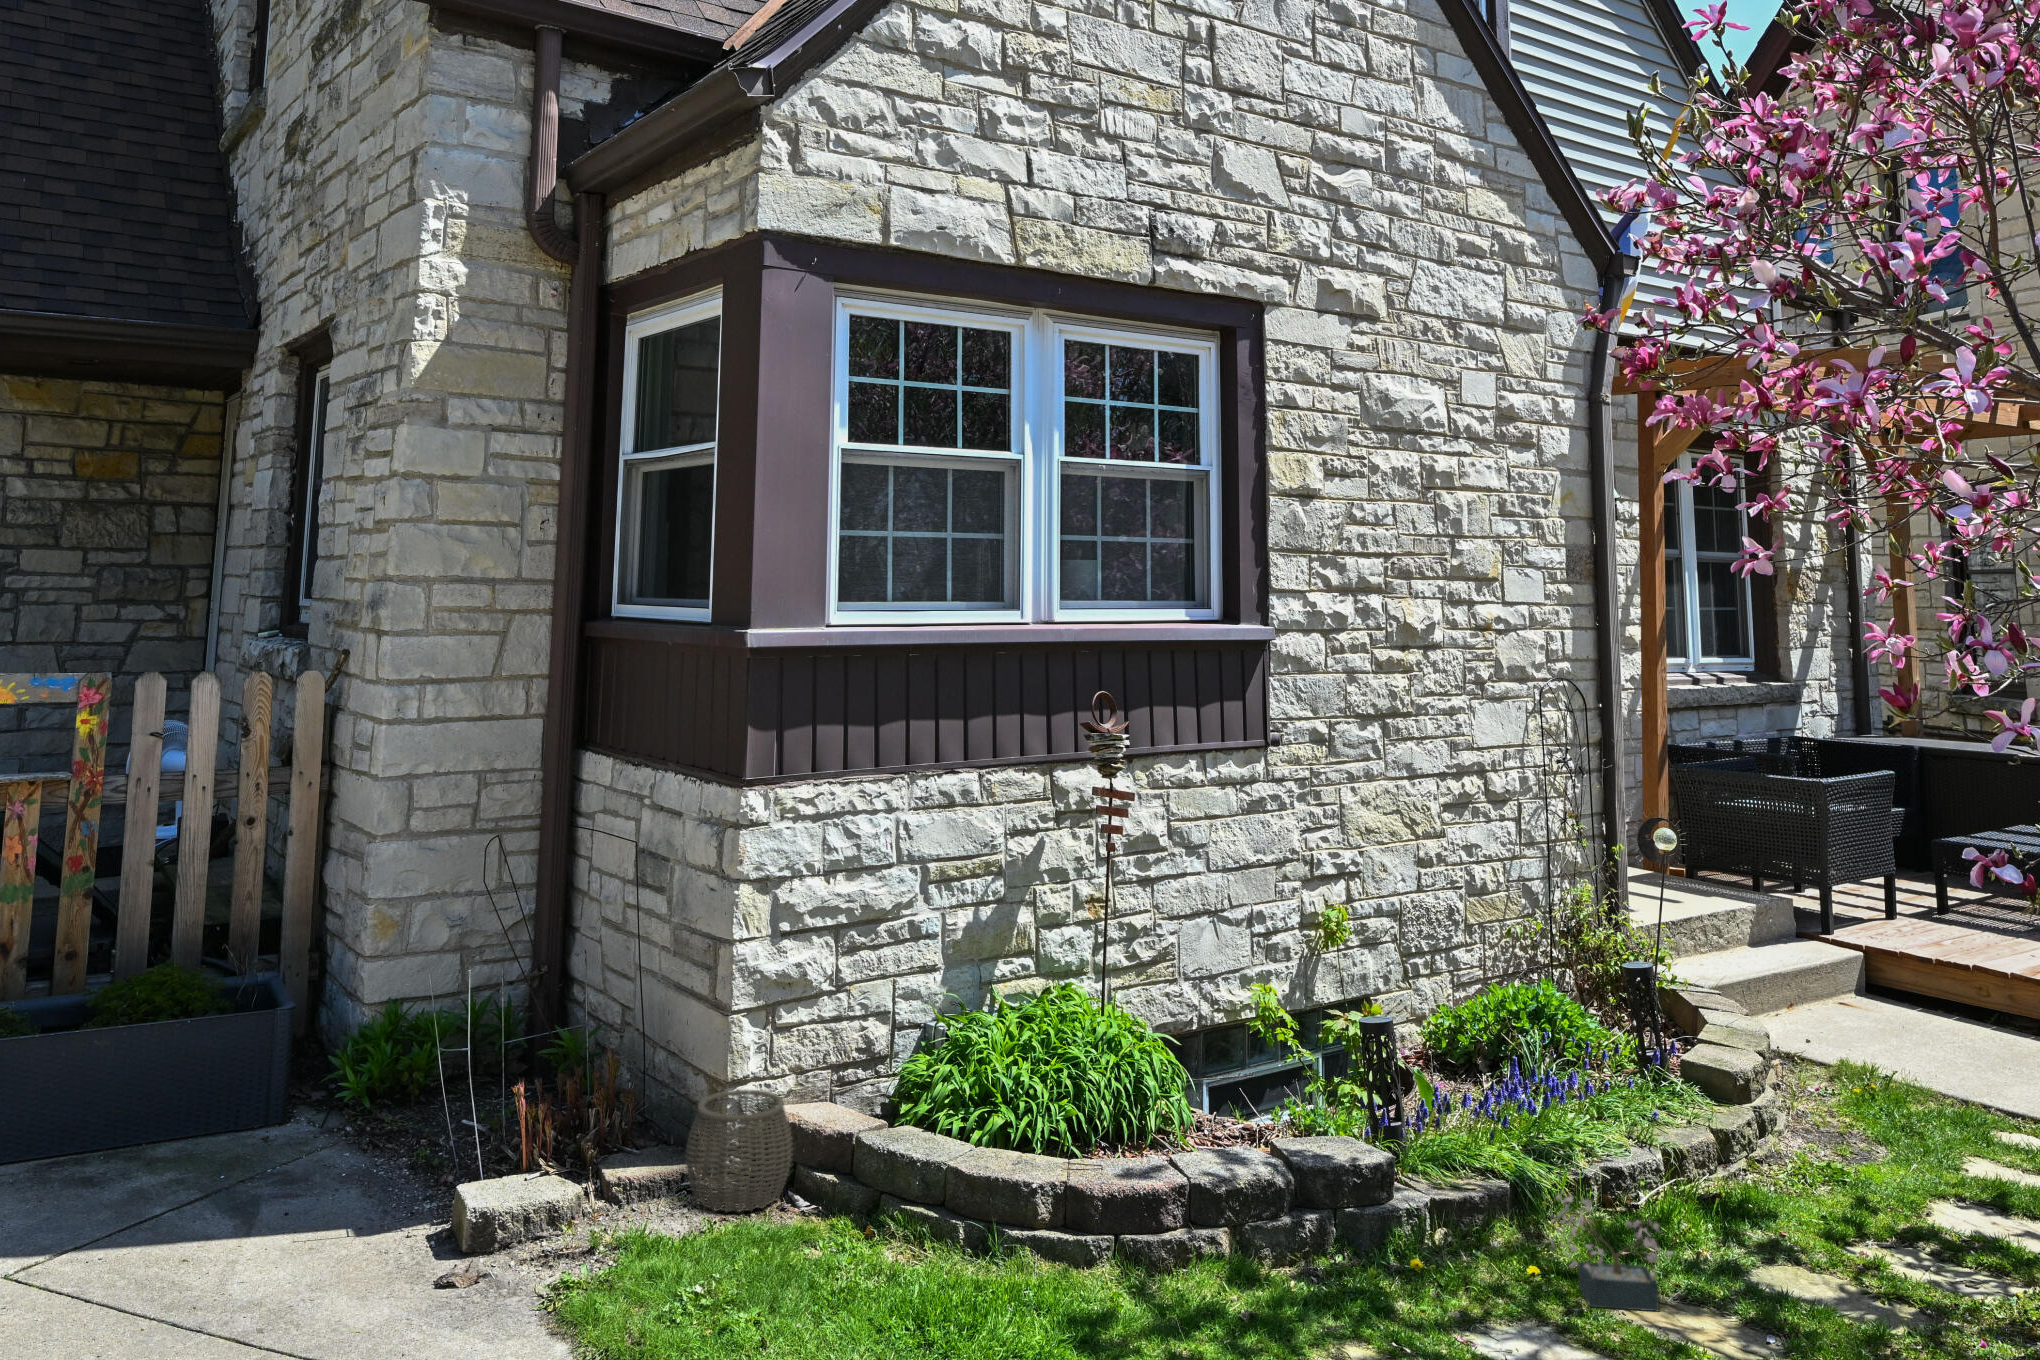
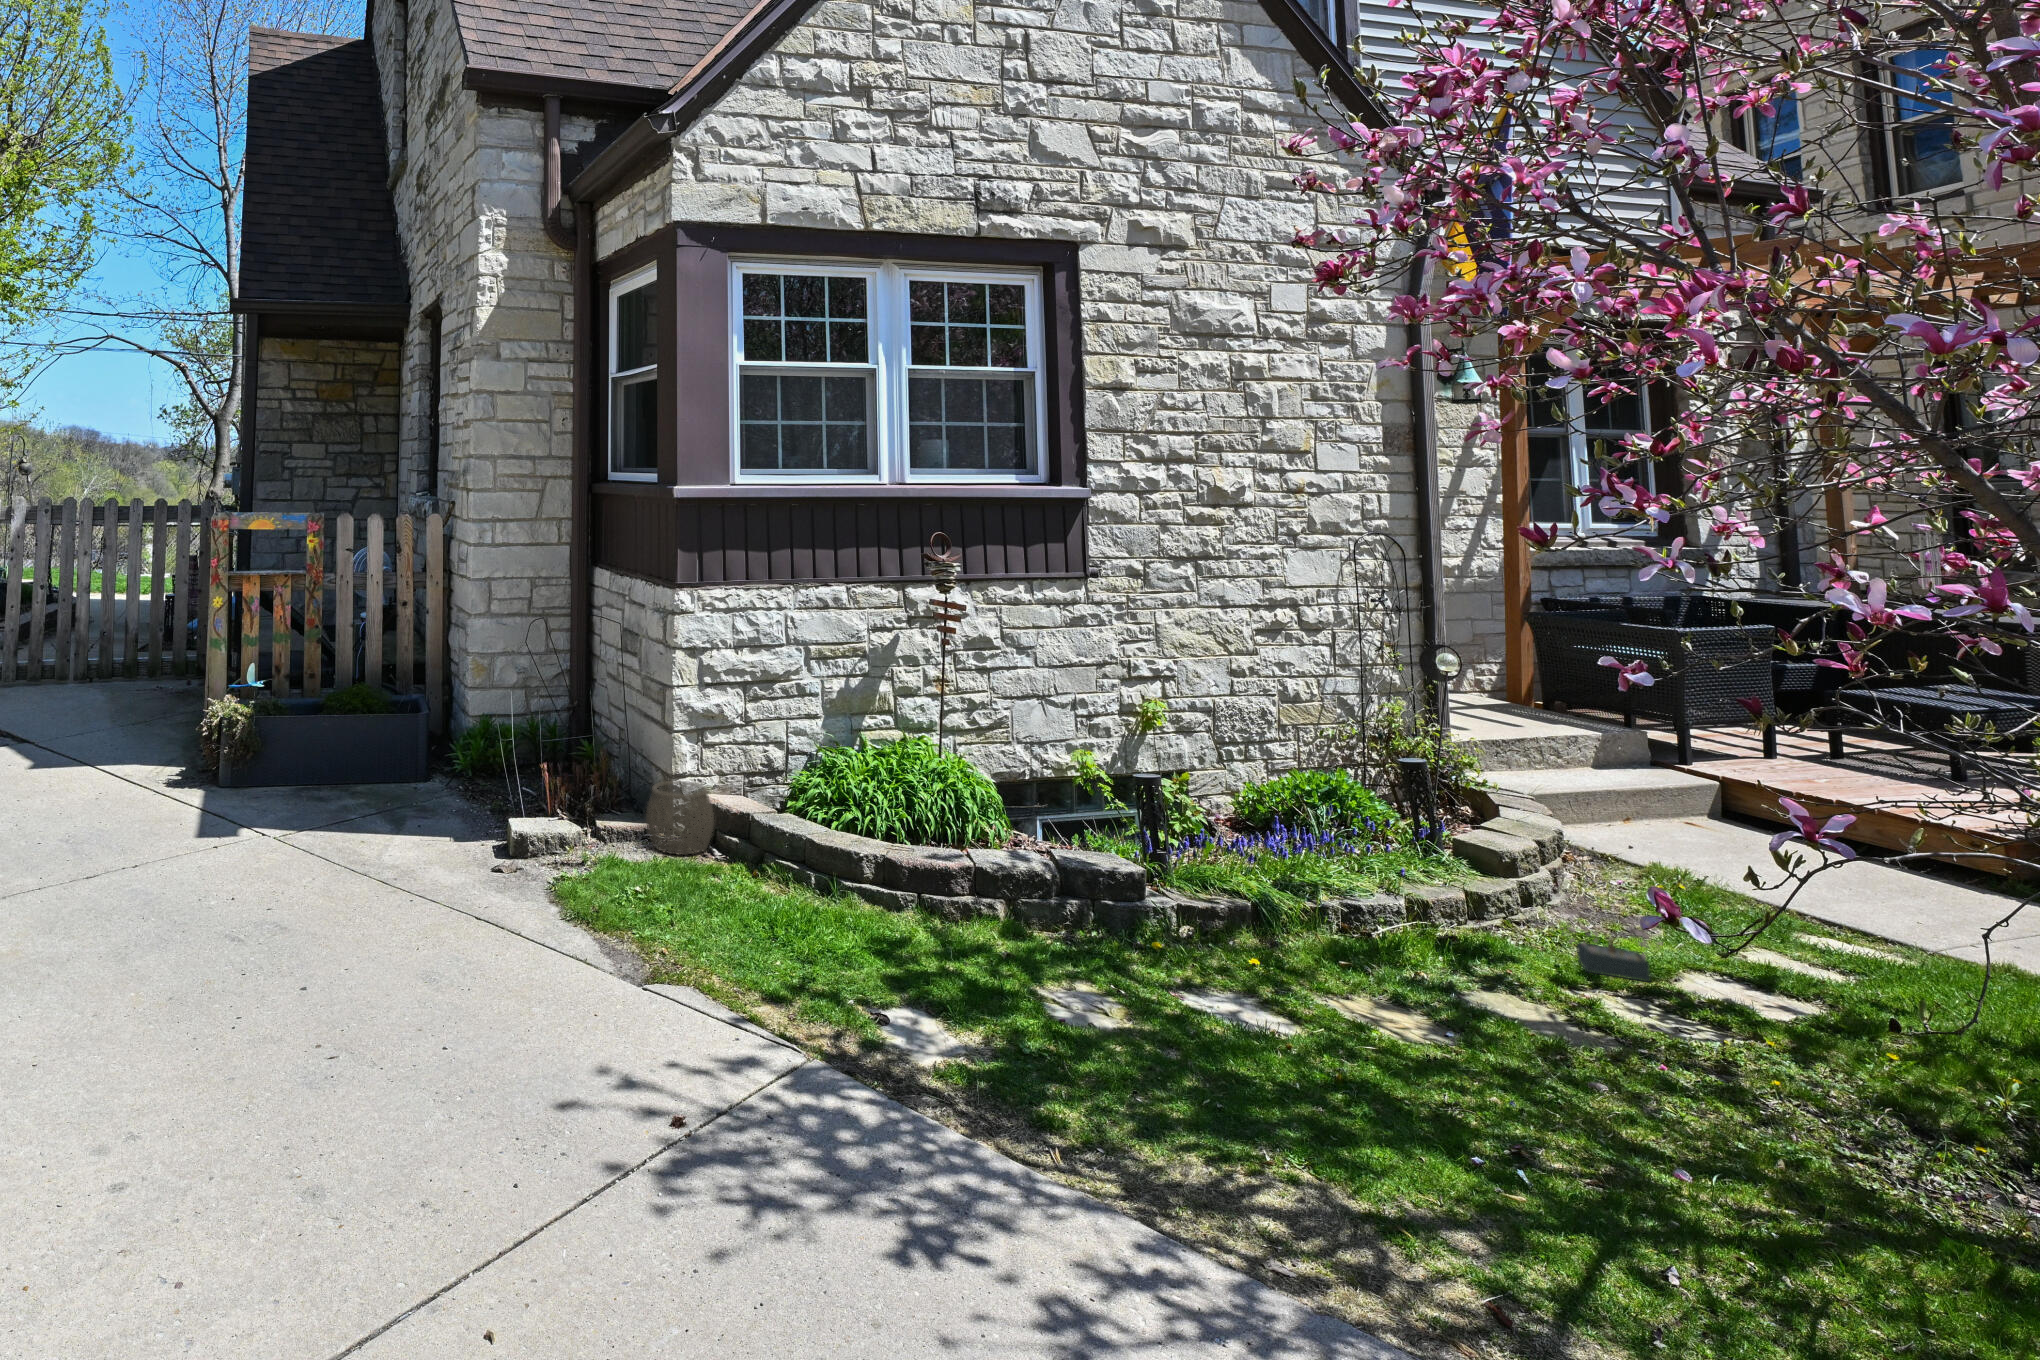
decorative plant: present [1550,1190,1673,1311] -> present [1551,893,1662,982]

